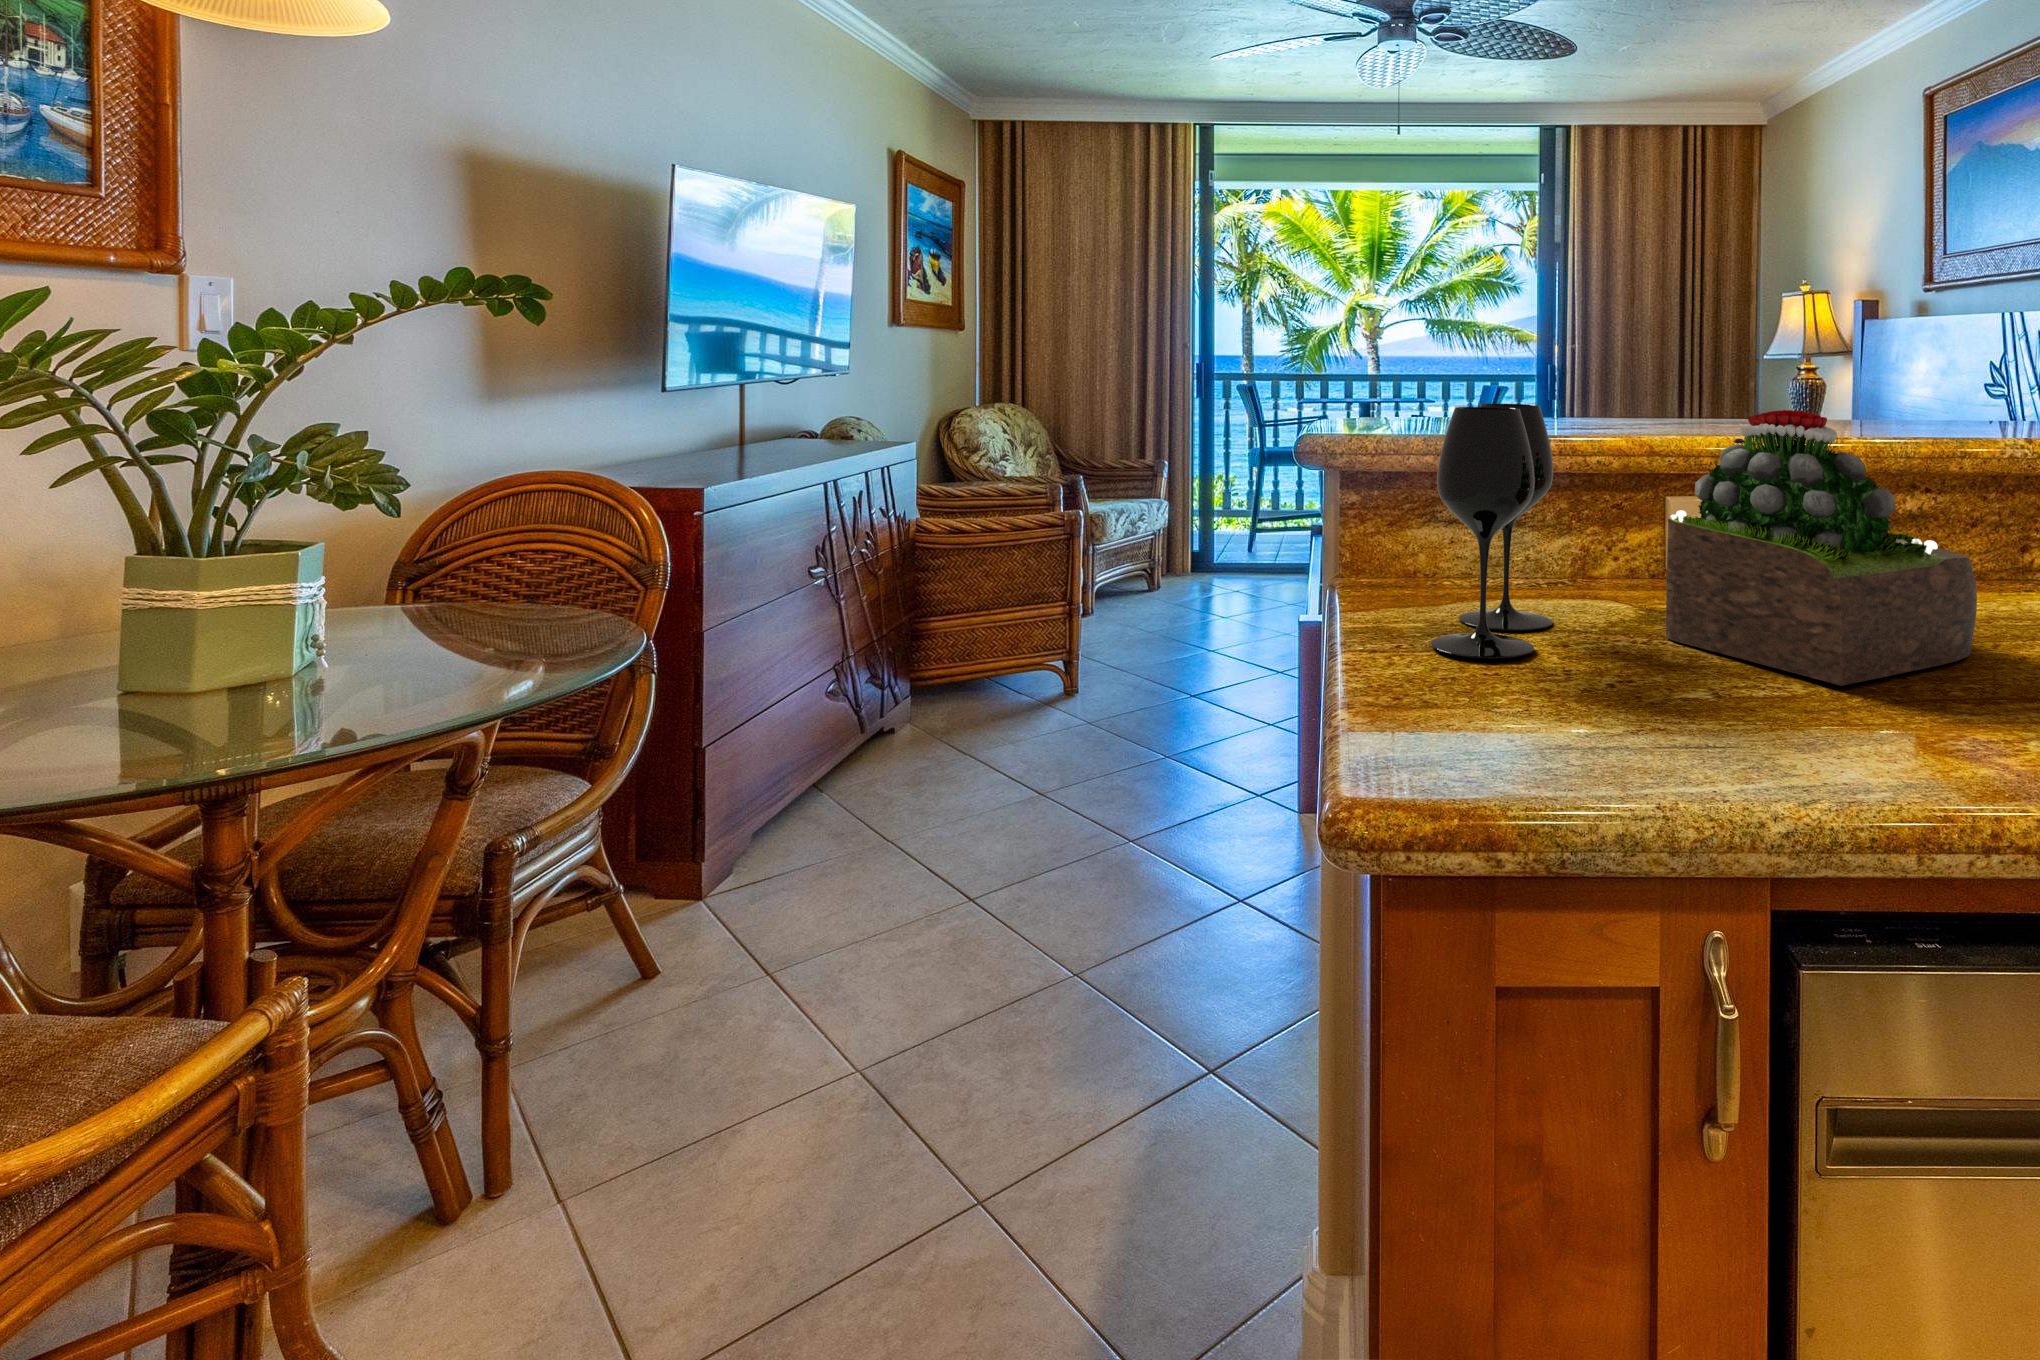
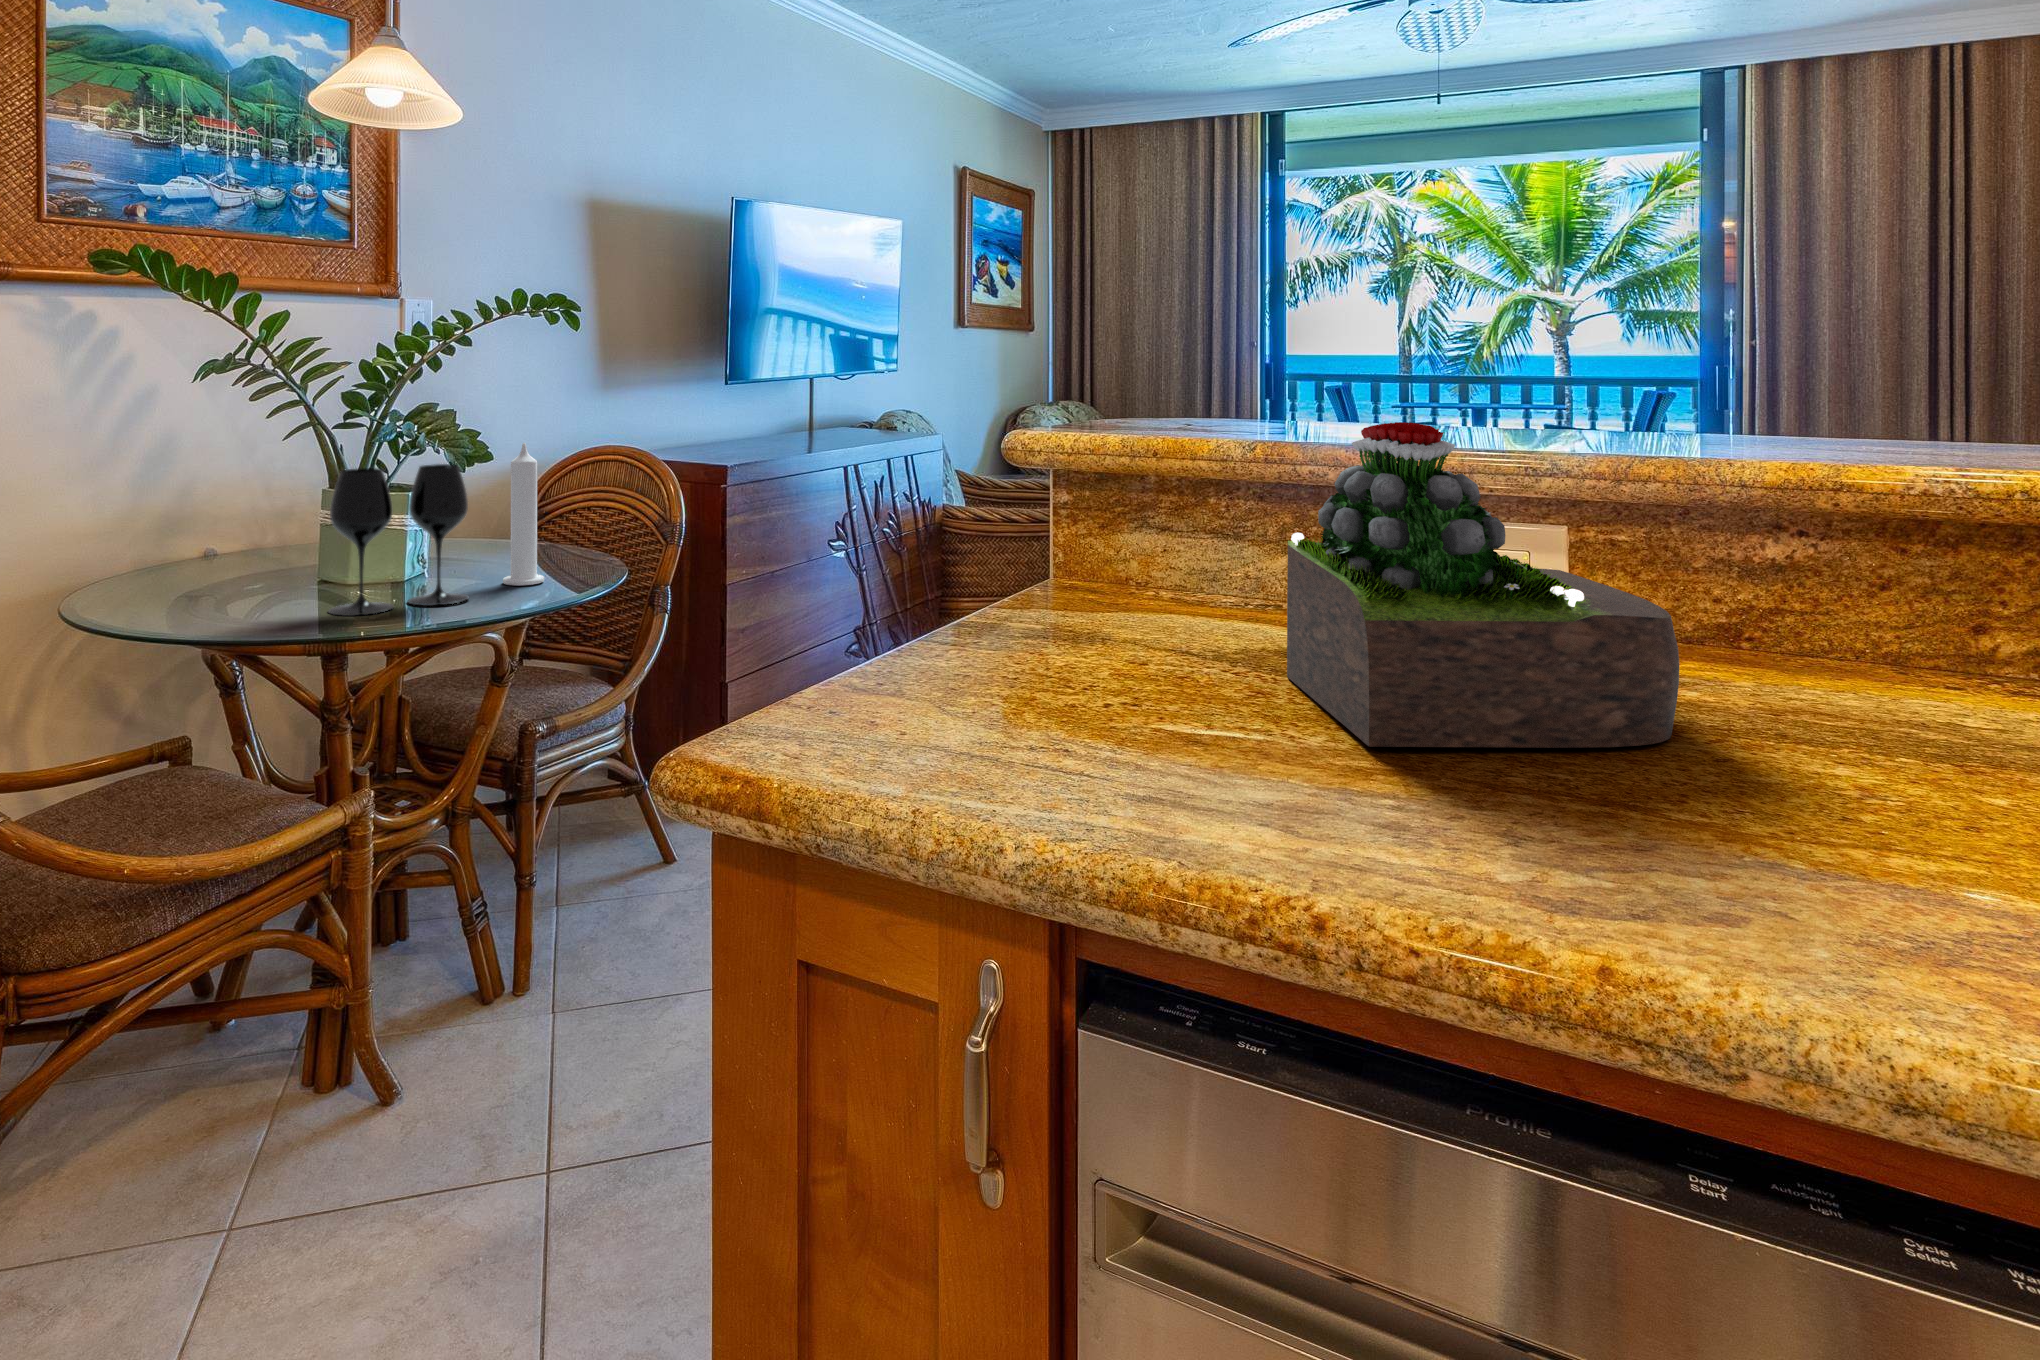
wine glass: present [1431,404,1553,658] -> present [328,464,469,616]
candle: none [411,456,481,660] -> present [503,443,544,586]

